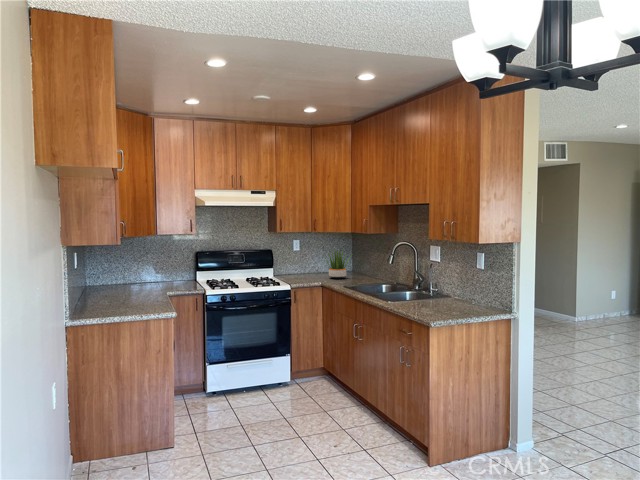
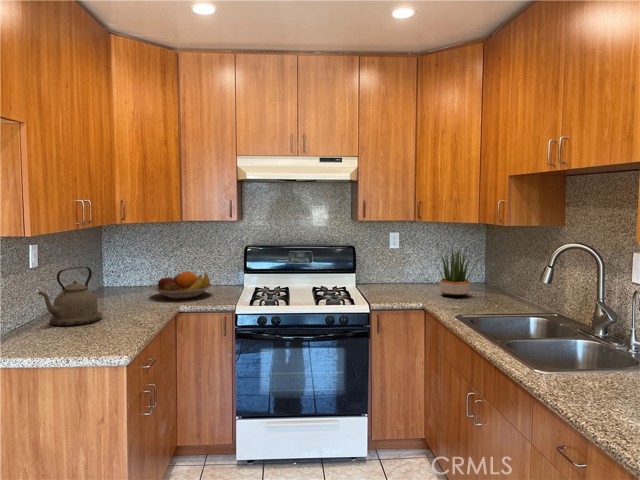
kettle: none [92,266,126,304] -> present [39,267,102,326]
fruit bowl: none [137,270,181,288] -> present [151,271,212,299]

